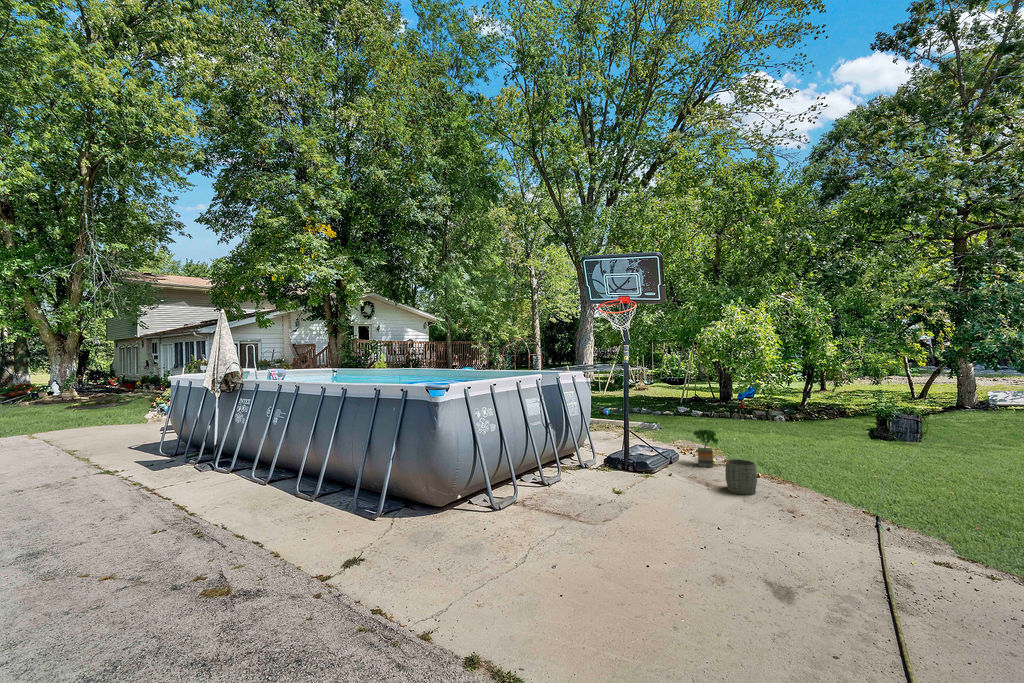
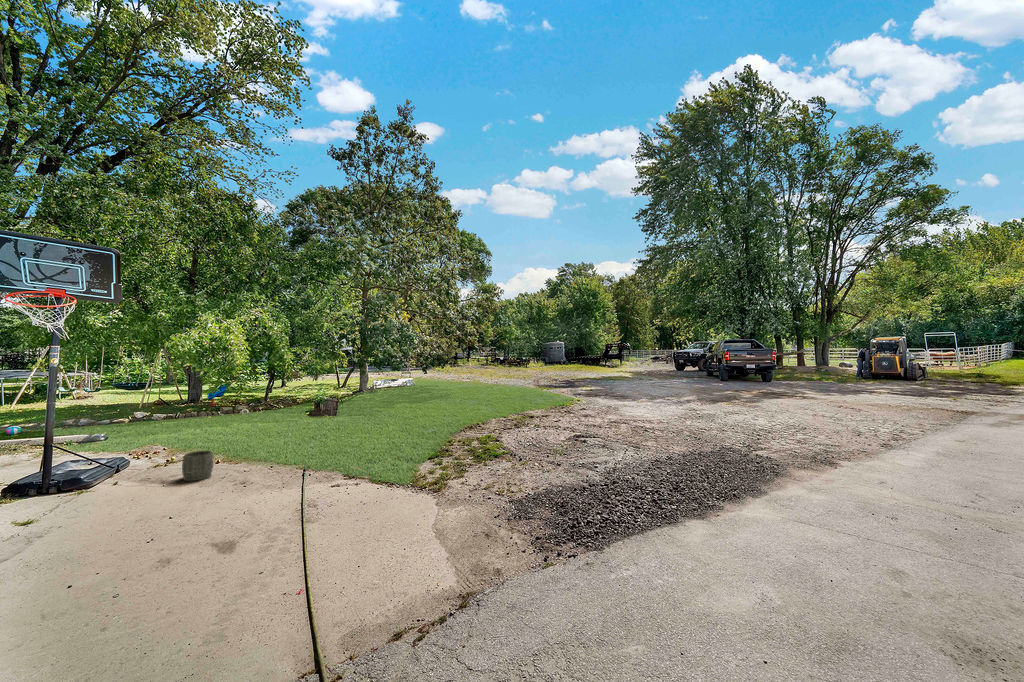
potted tree: present [693,429,718,467] -> none [148,430,180,467]

